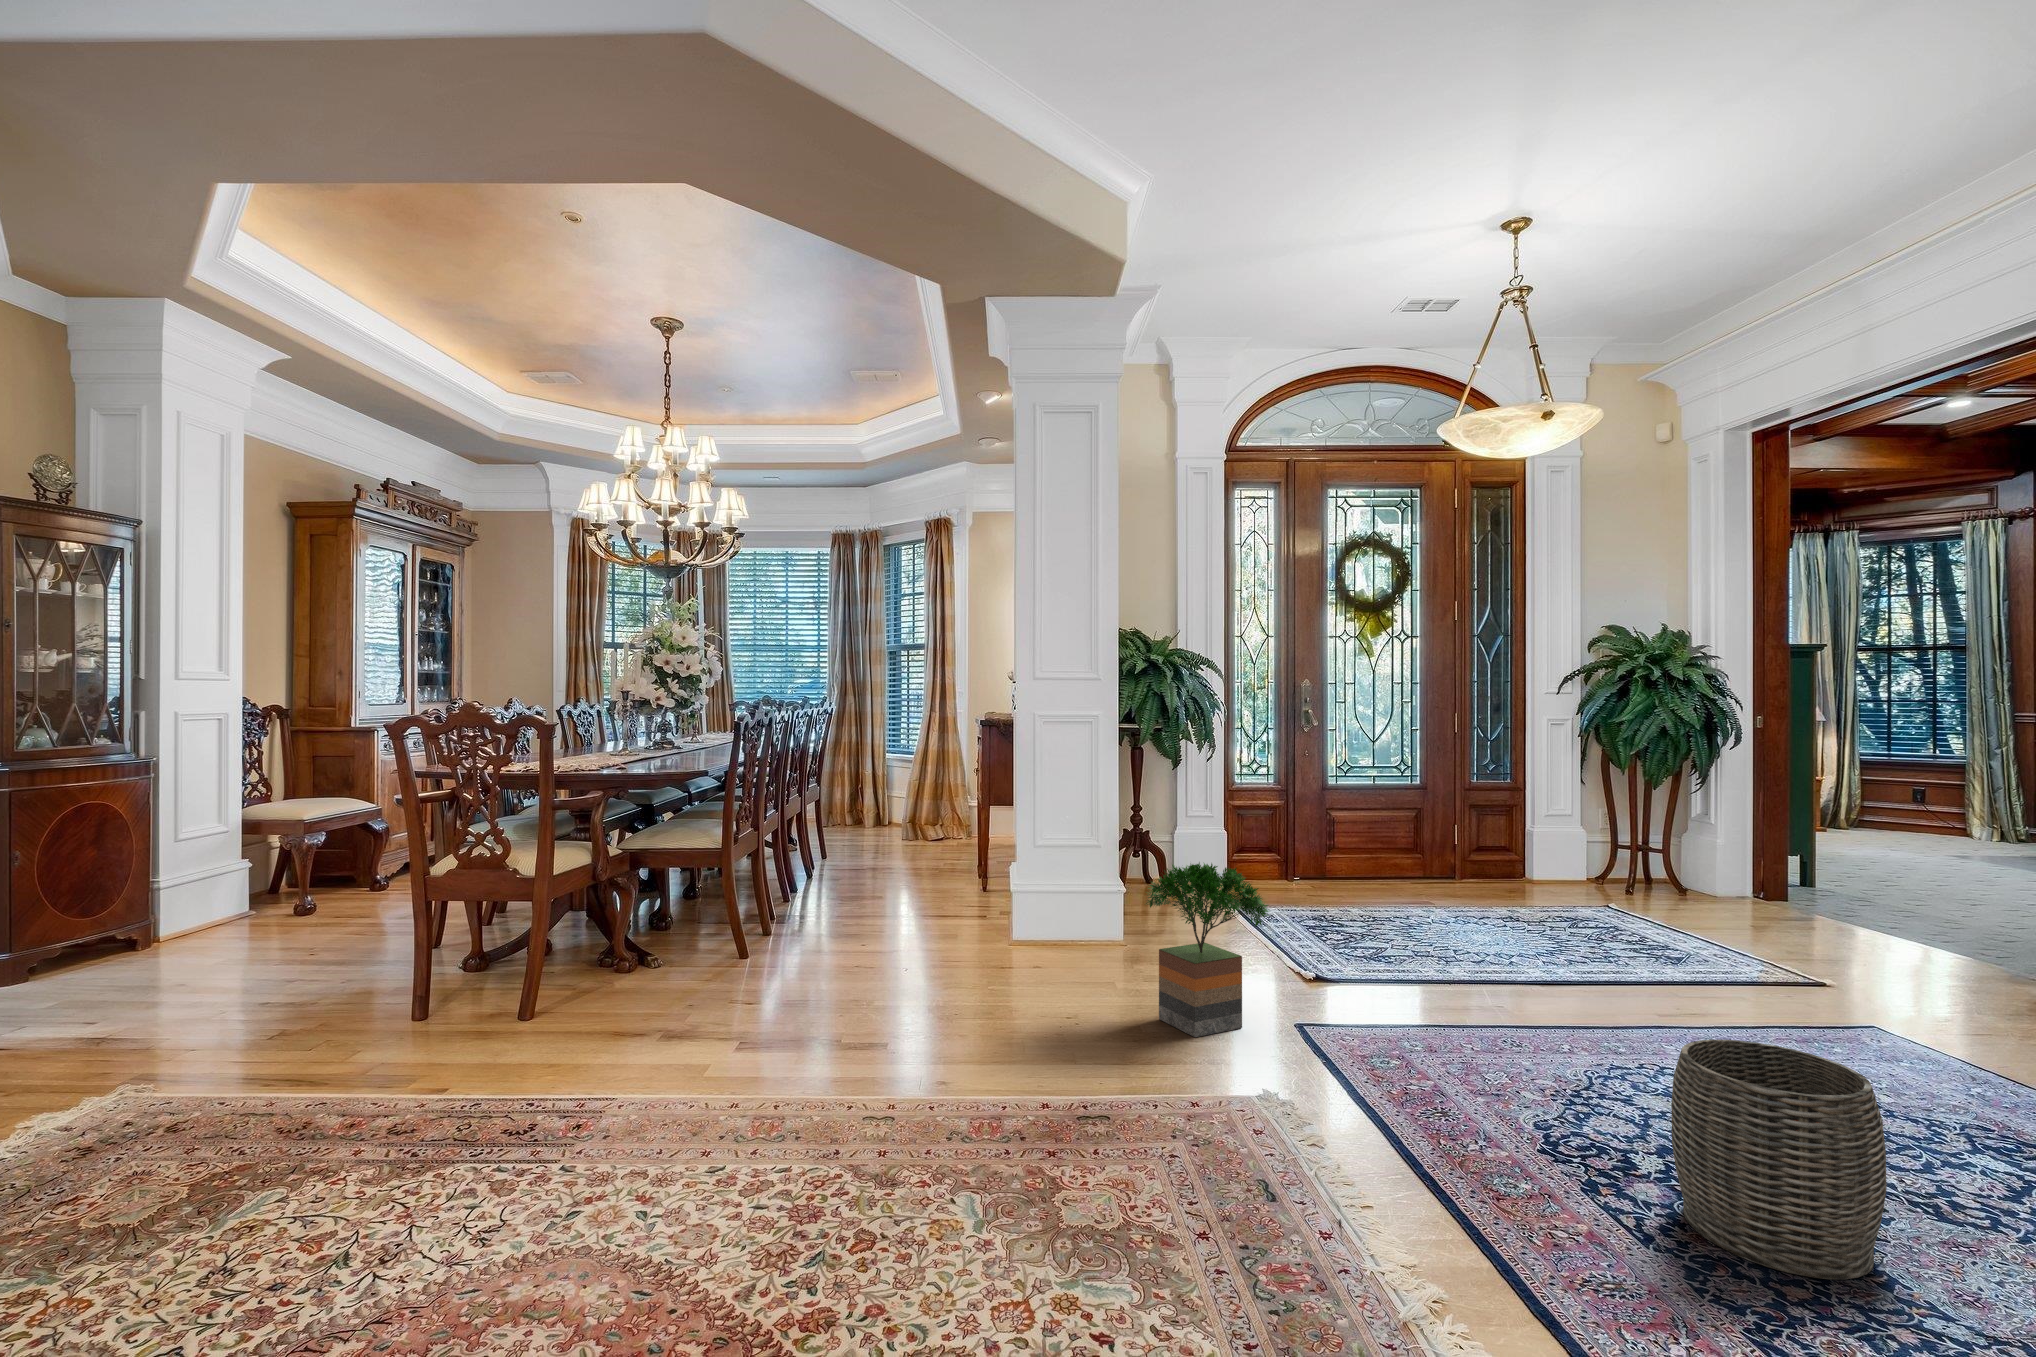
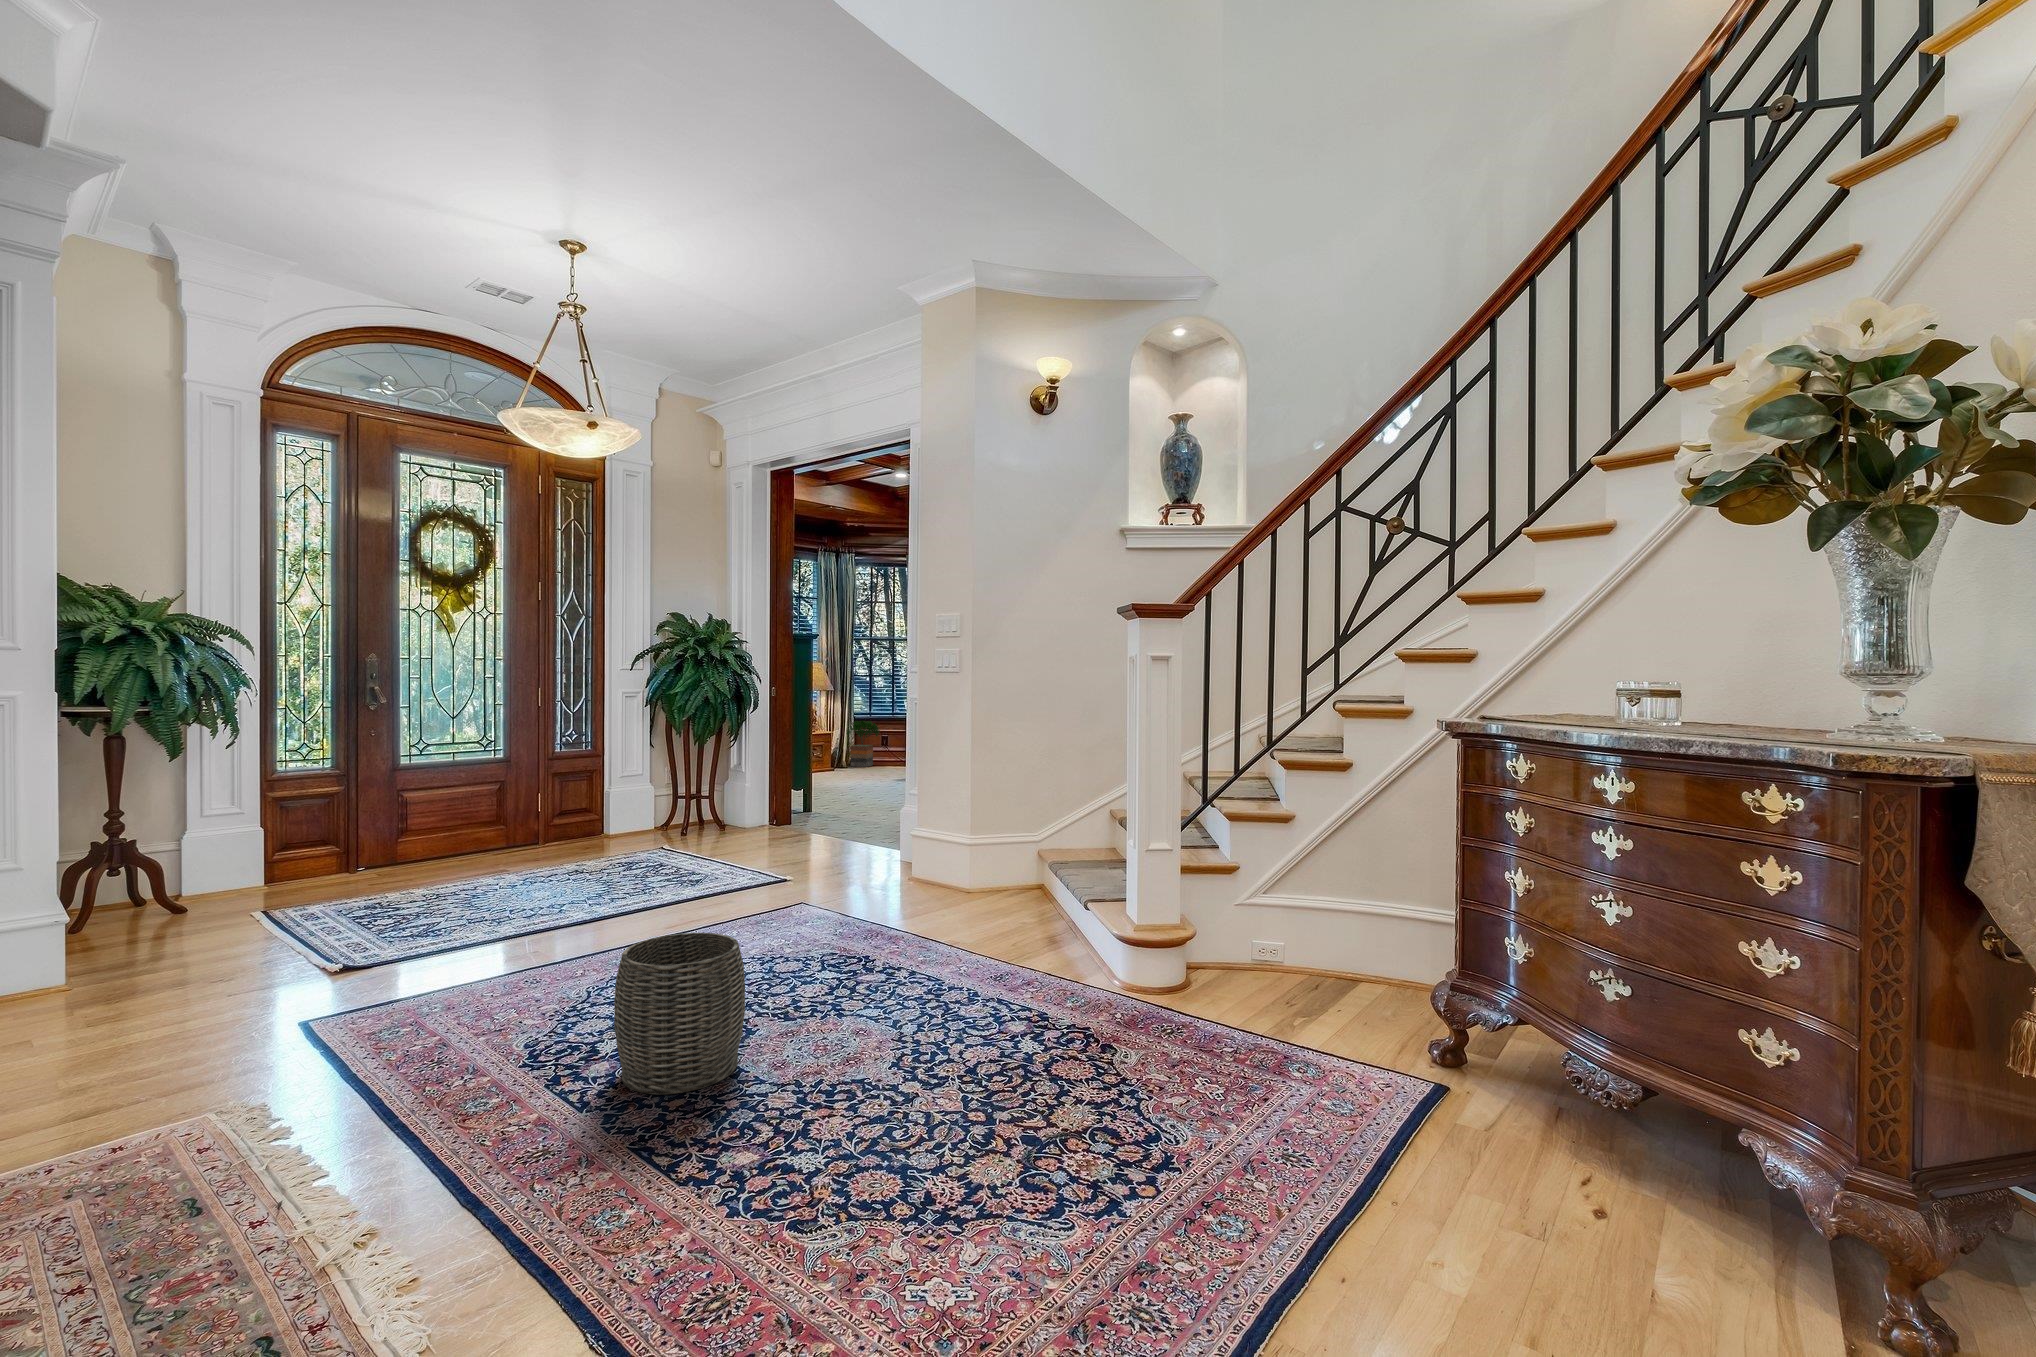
potted tree: present [1146,862,1269,1037] -> present [846,720,880,767]

